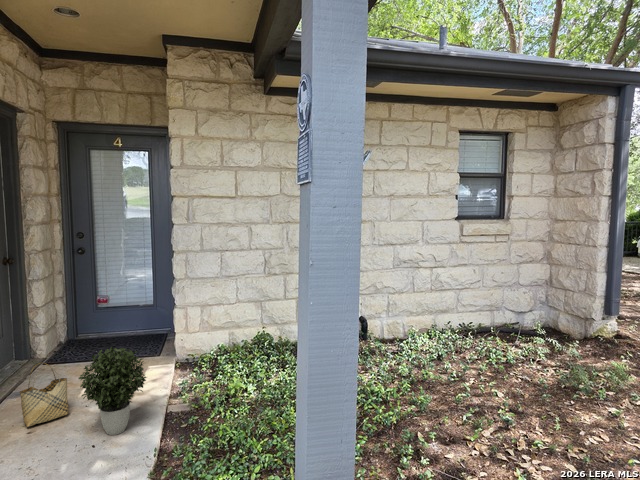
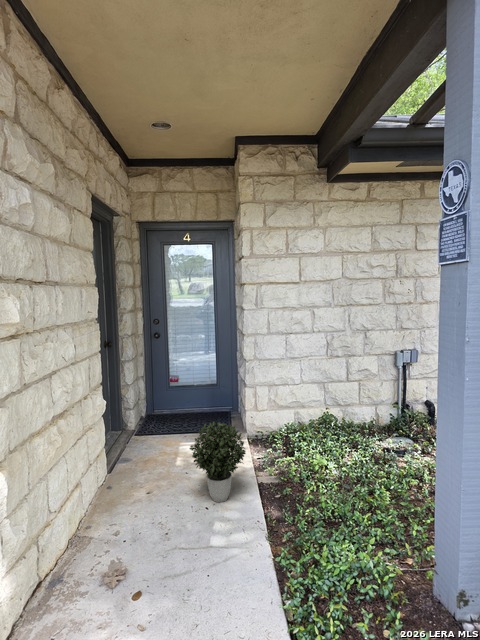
woven basket: present [19,363,69,427] -> none [138,433,174,490]

